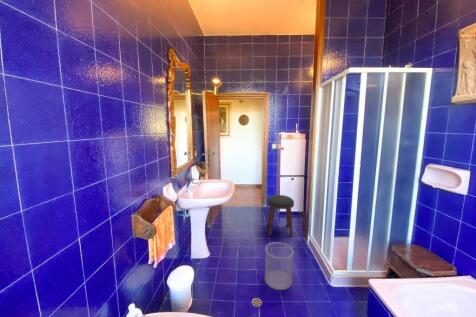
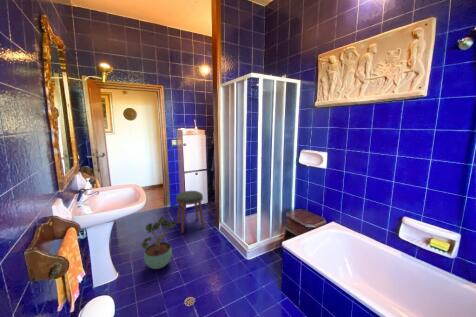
potted plant: none [227,214,259,261] -> present [142,217,176,269]
wastebasket: present [265,242,294,290] -> none [189,236,217,282]

